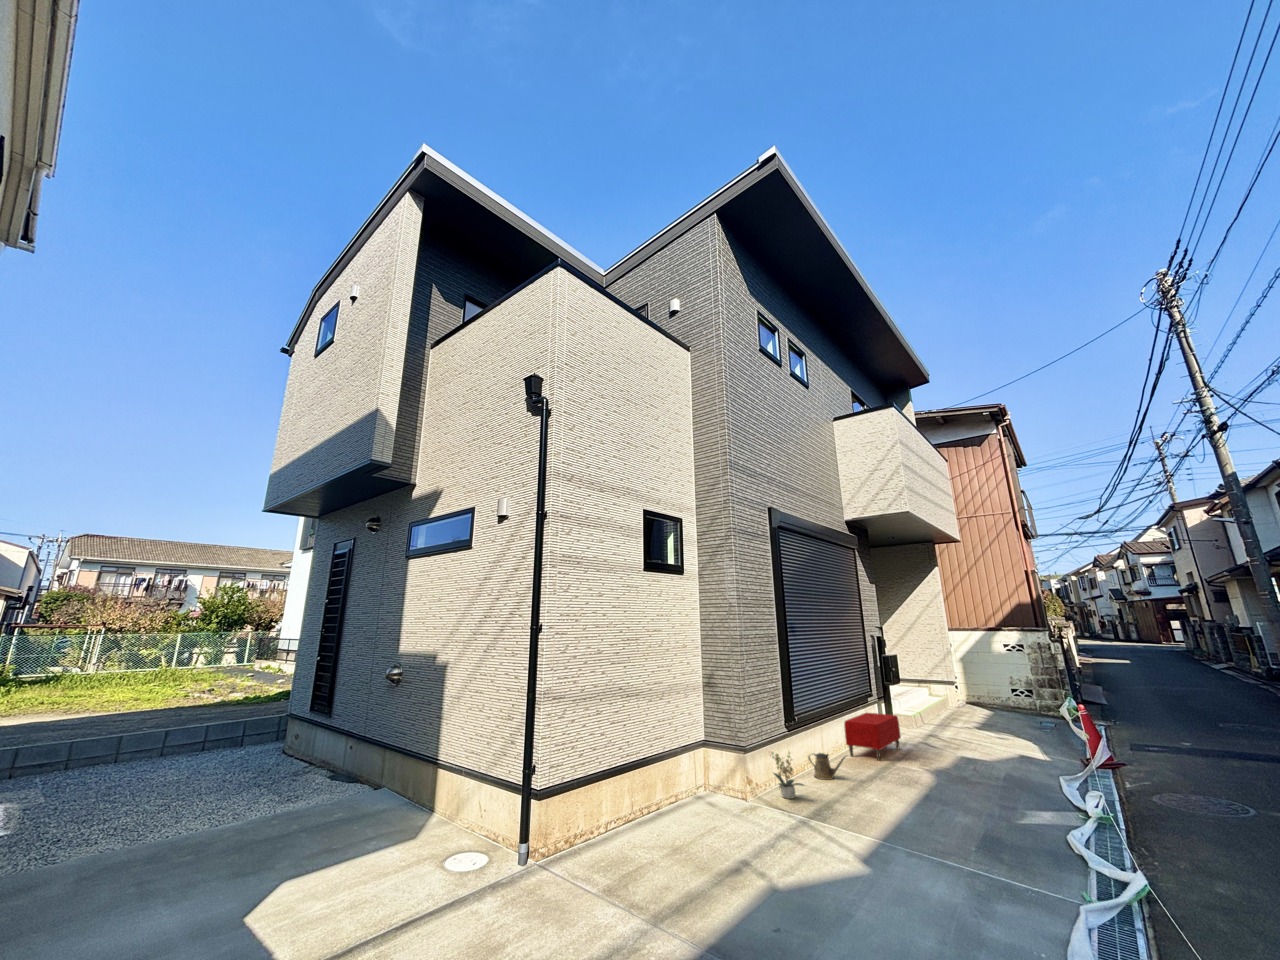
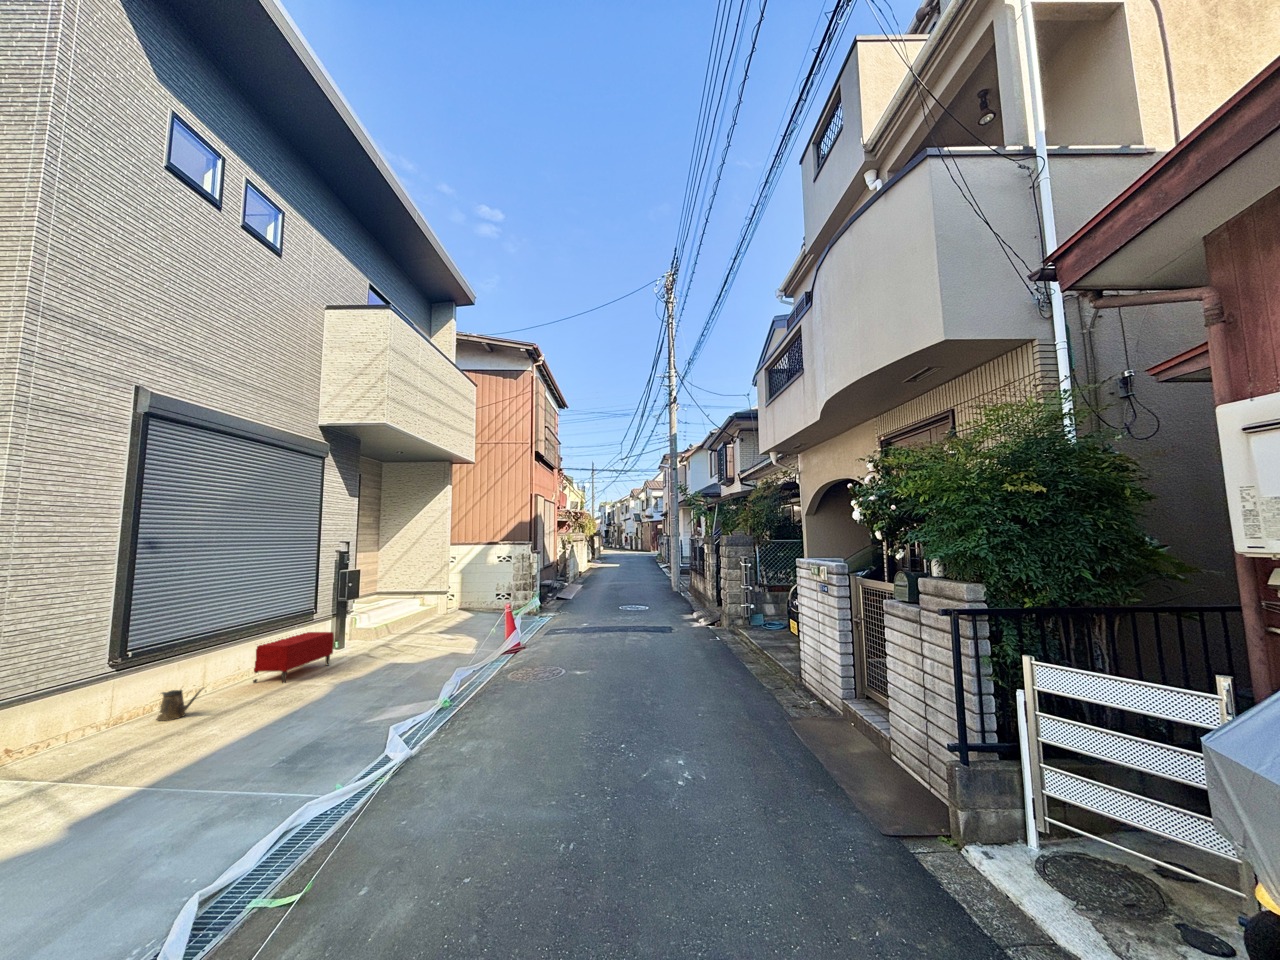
potted plant: present [772,752,804,799] -> none [38,698,93,761]

